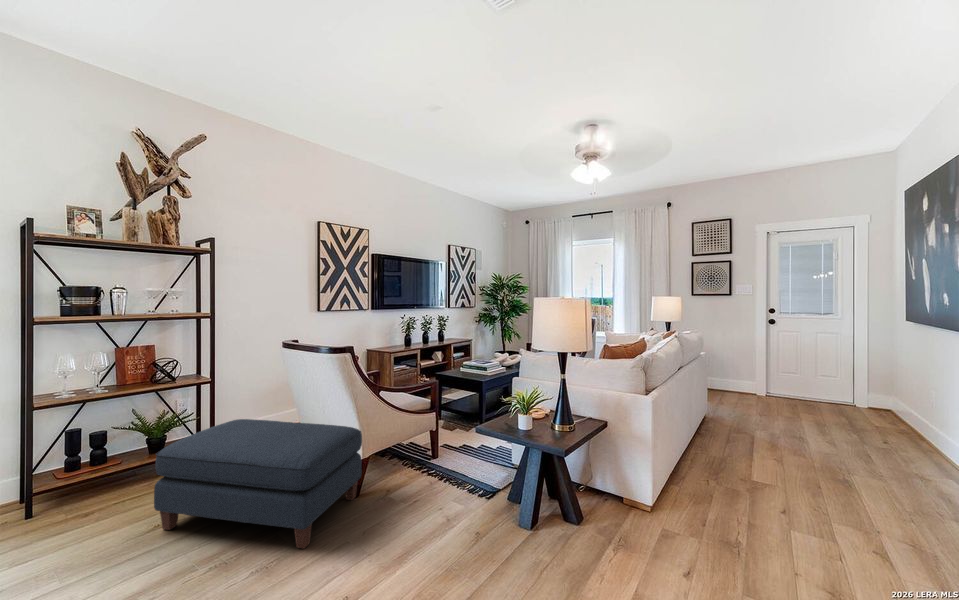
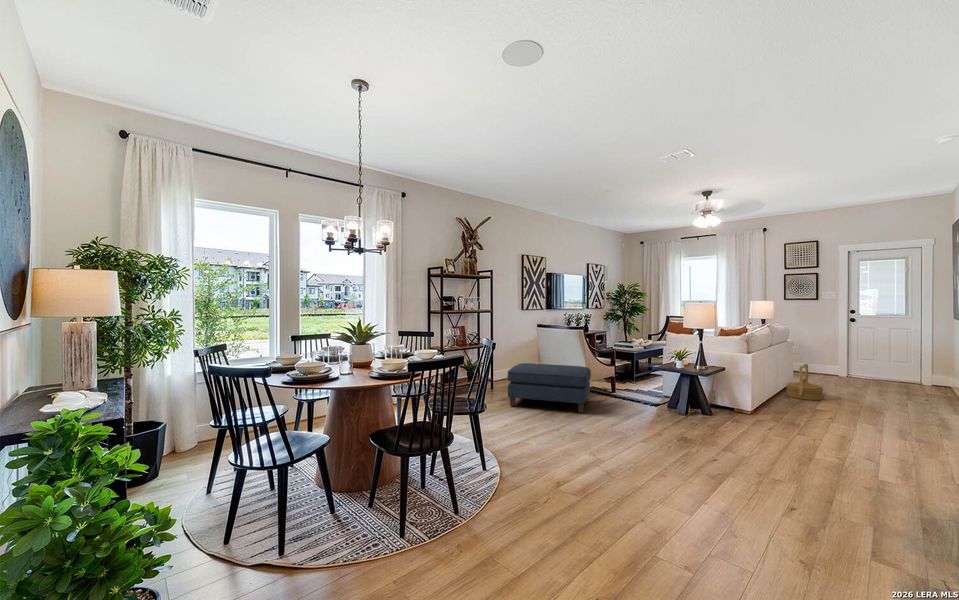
woven basket: none [703,394,759,458] -> present [786,364,823,400]

